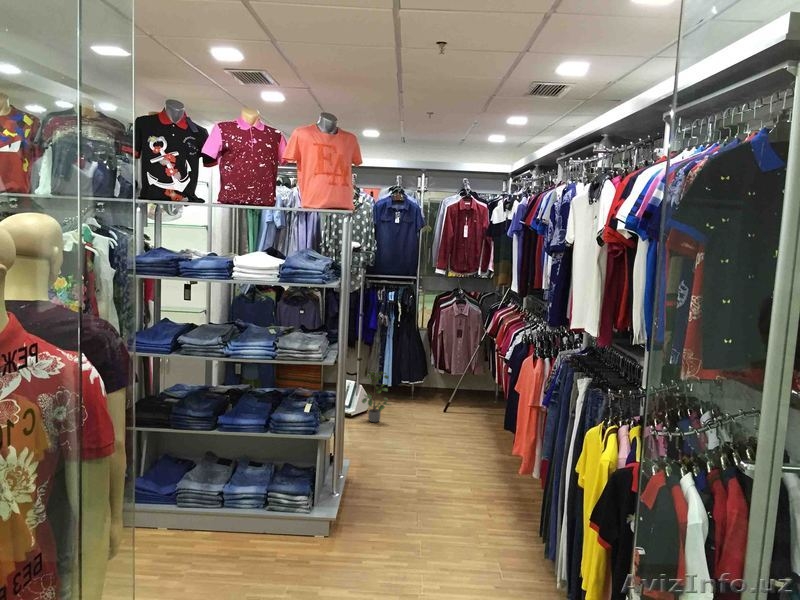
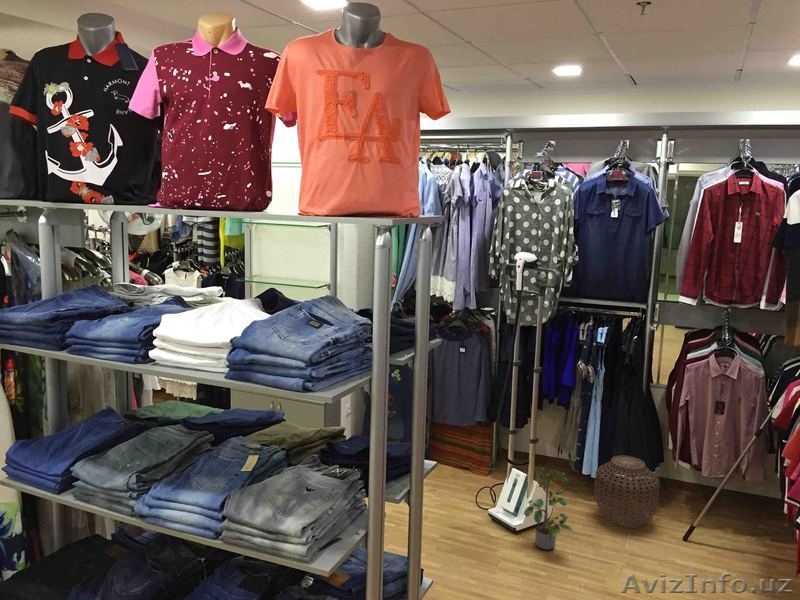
woven basket: none [395,368,432,410] -> present [595,456,660,528]

